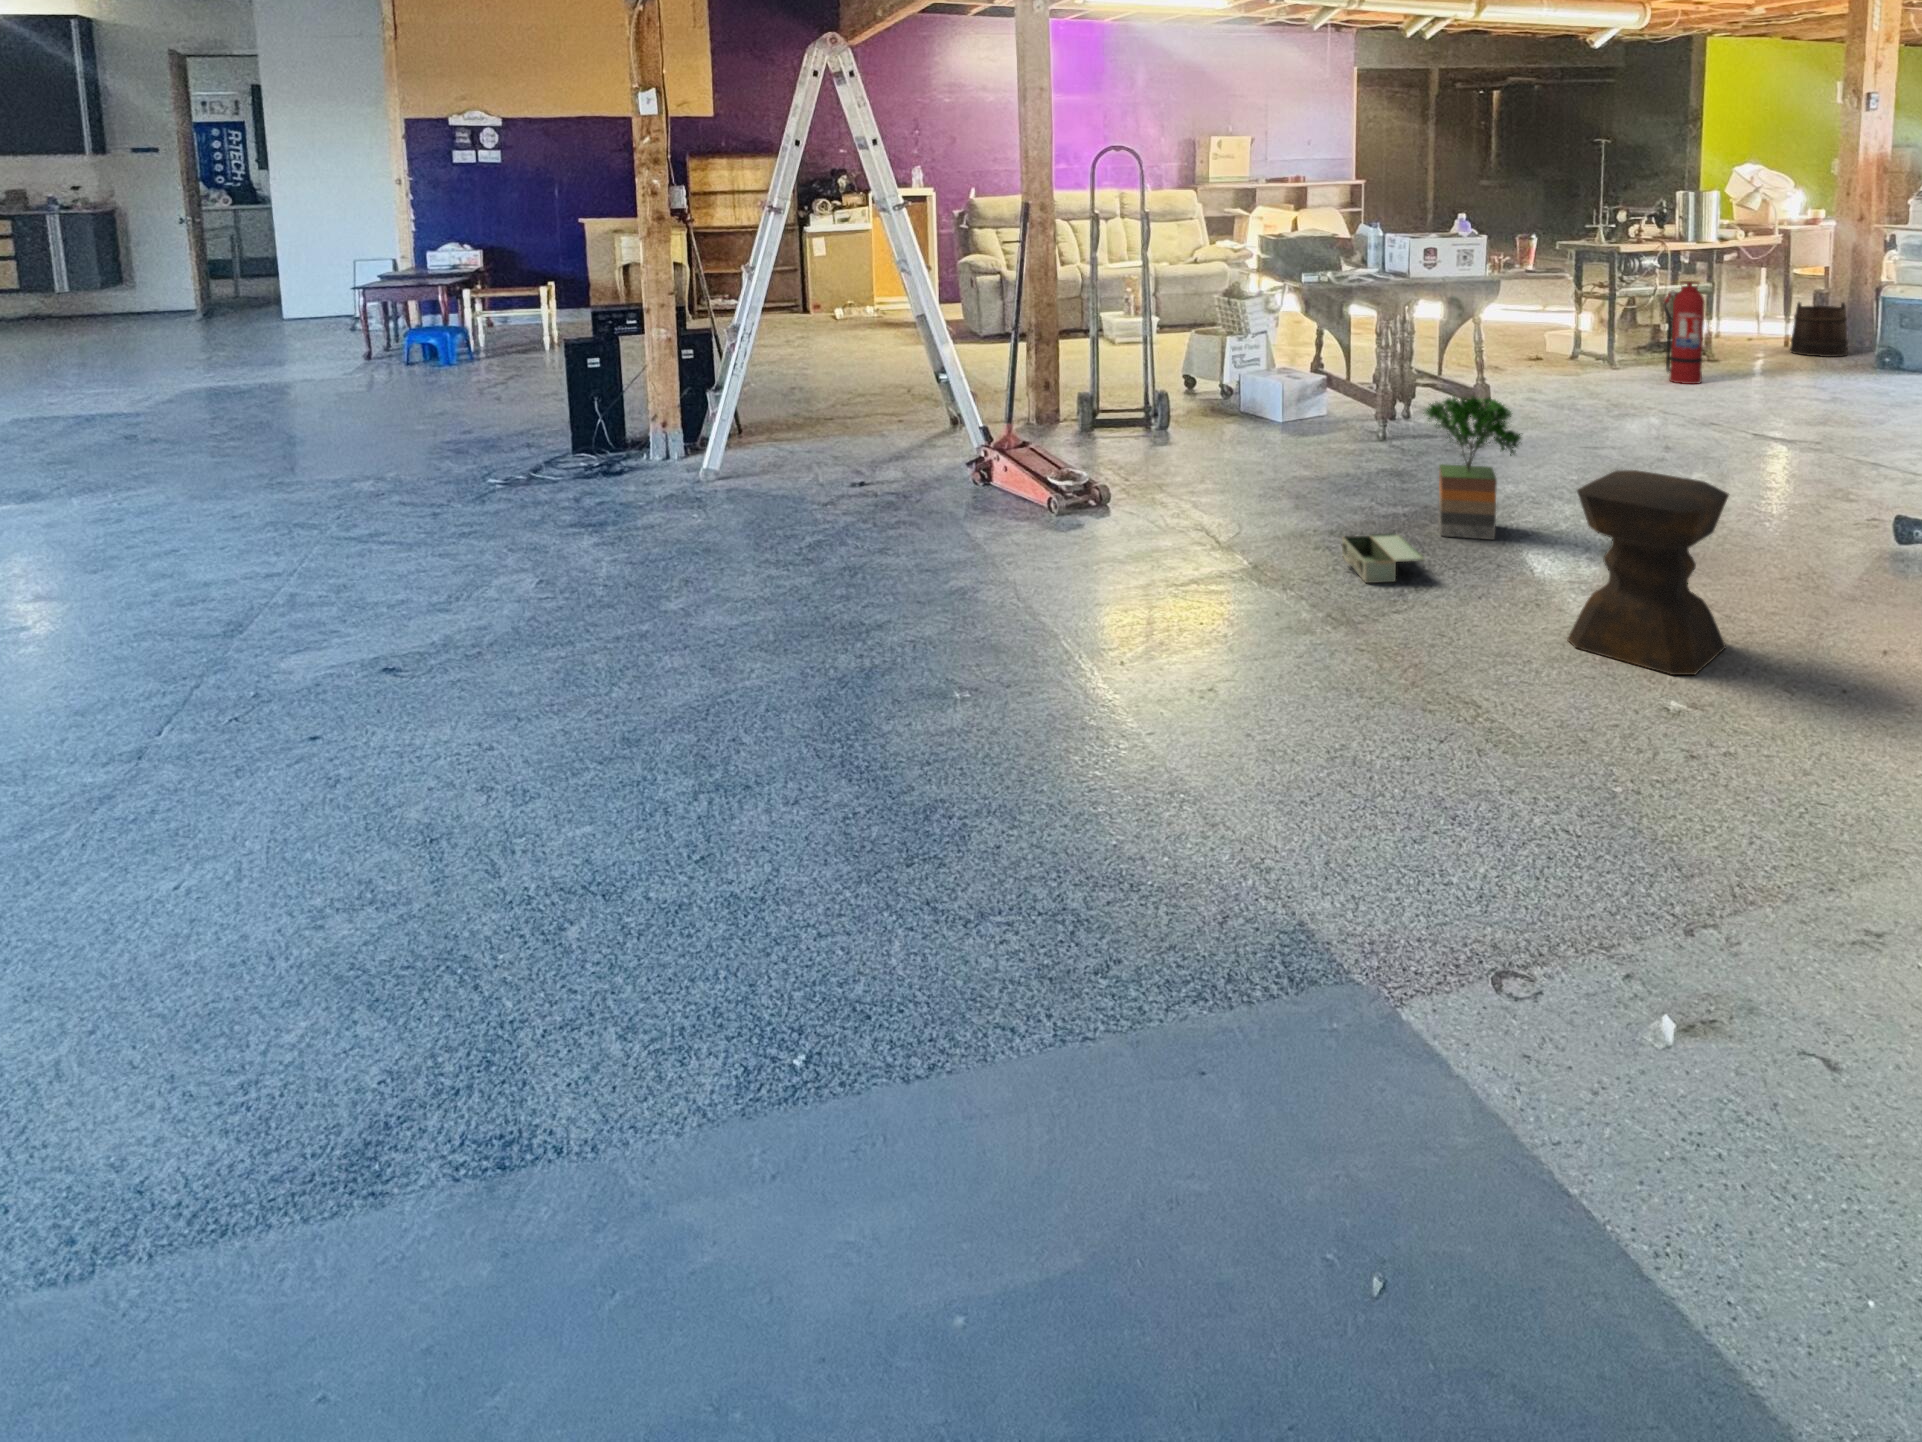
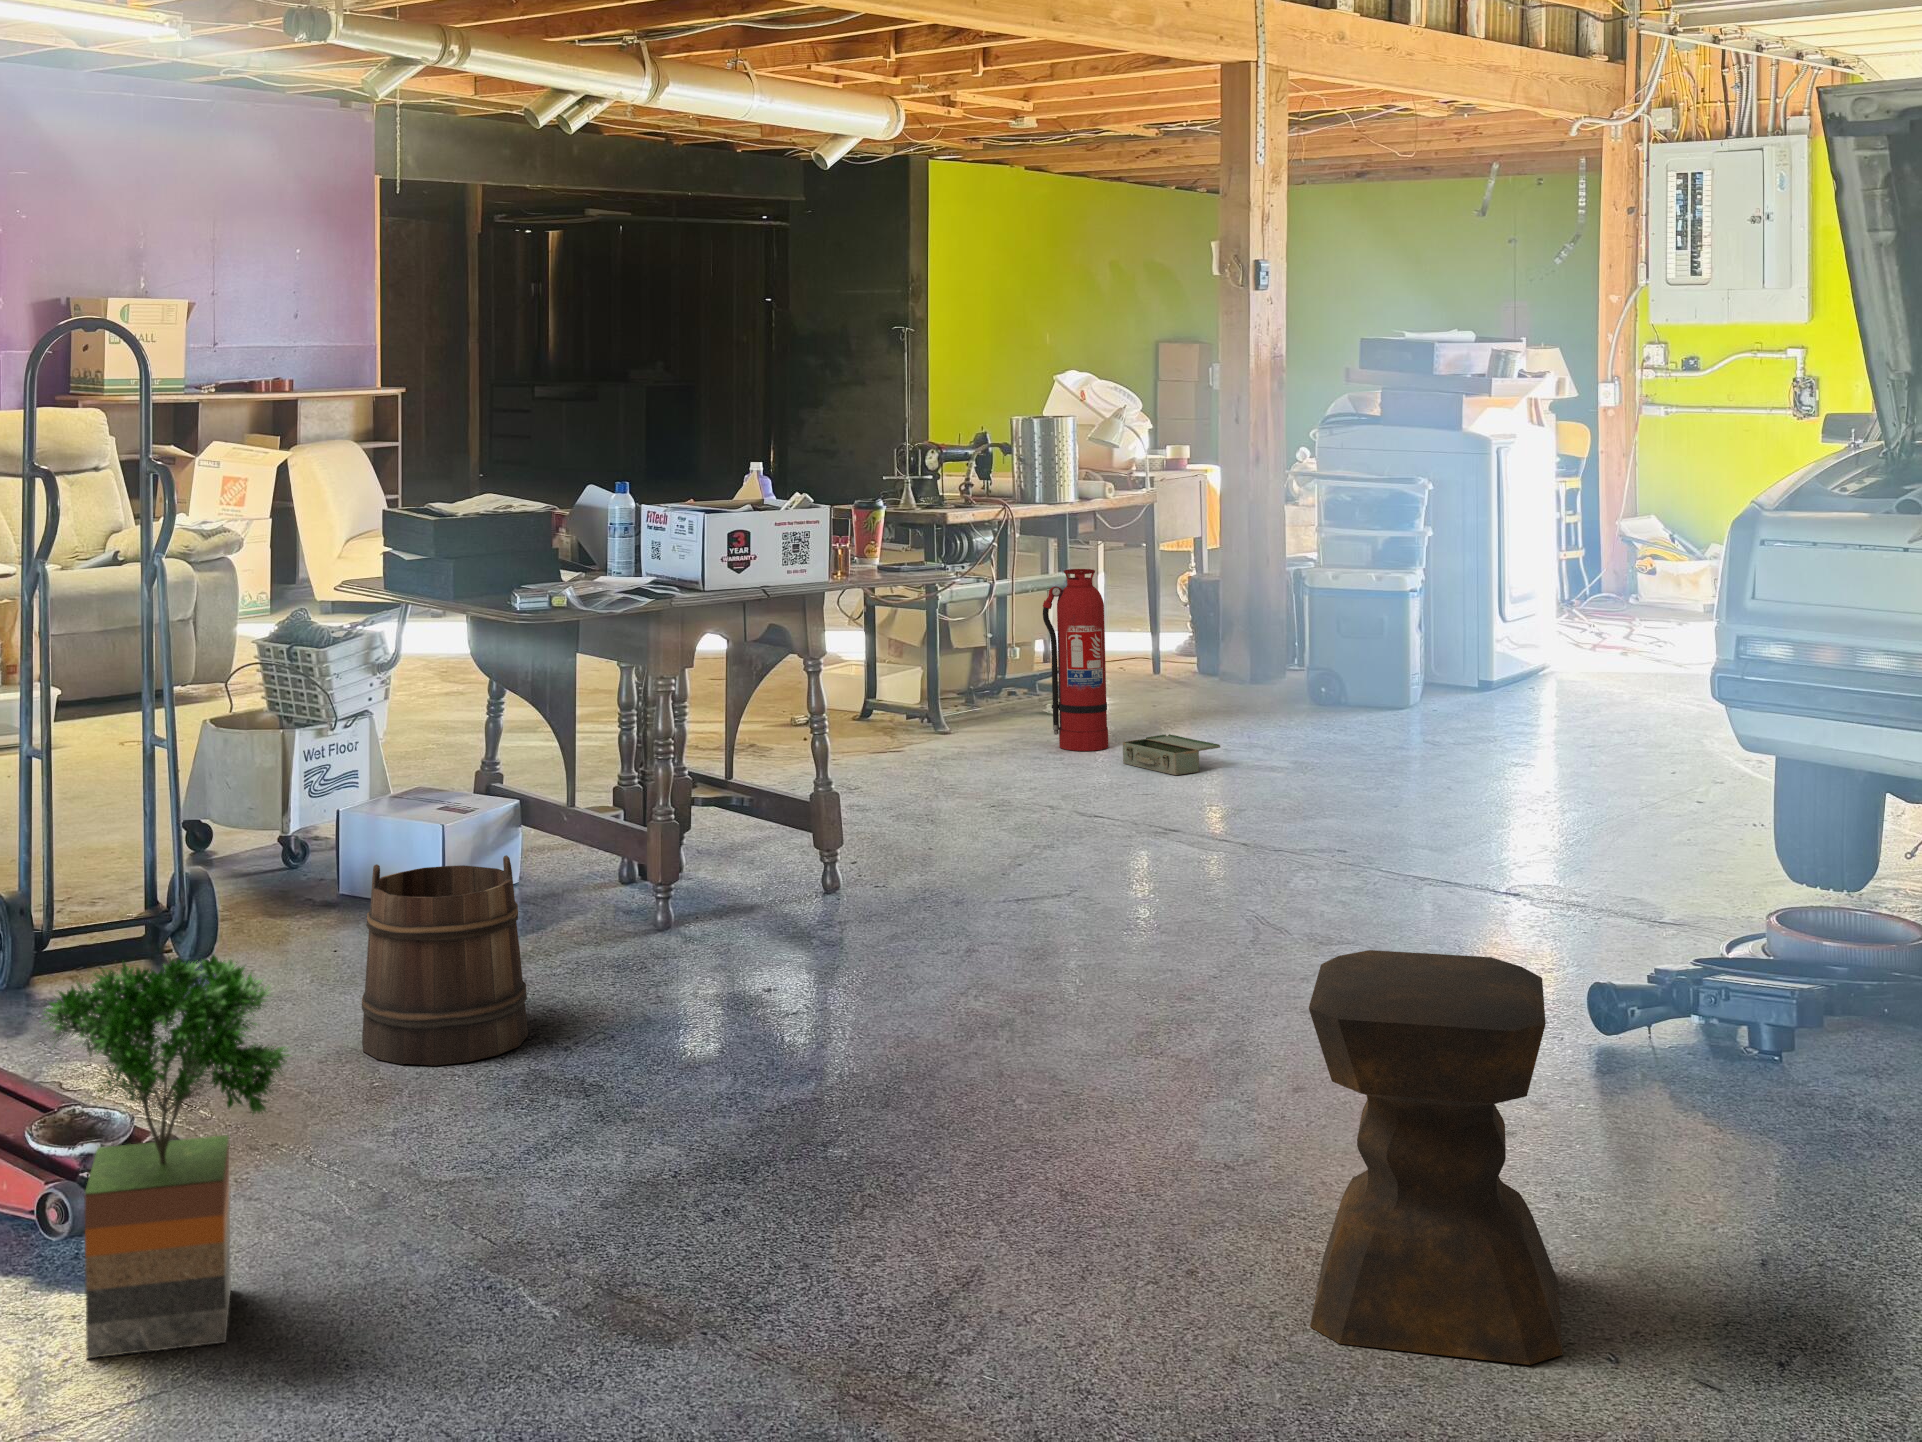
bucket: present [1790,302,1848,357] -> present [362,855,528,1066]
potted tree: present [1423,396,1522,540] -> present [44,954,290,1358]
toolbox: present [1342,533,1424,583] -> present [1123,734,1220,775]

